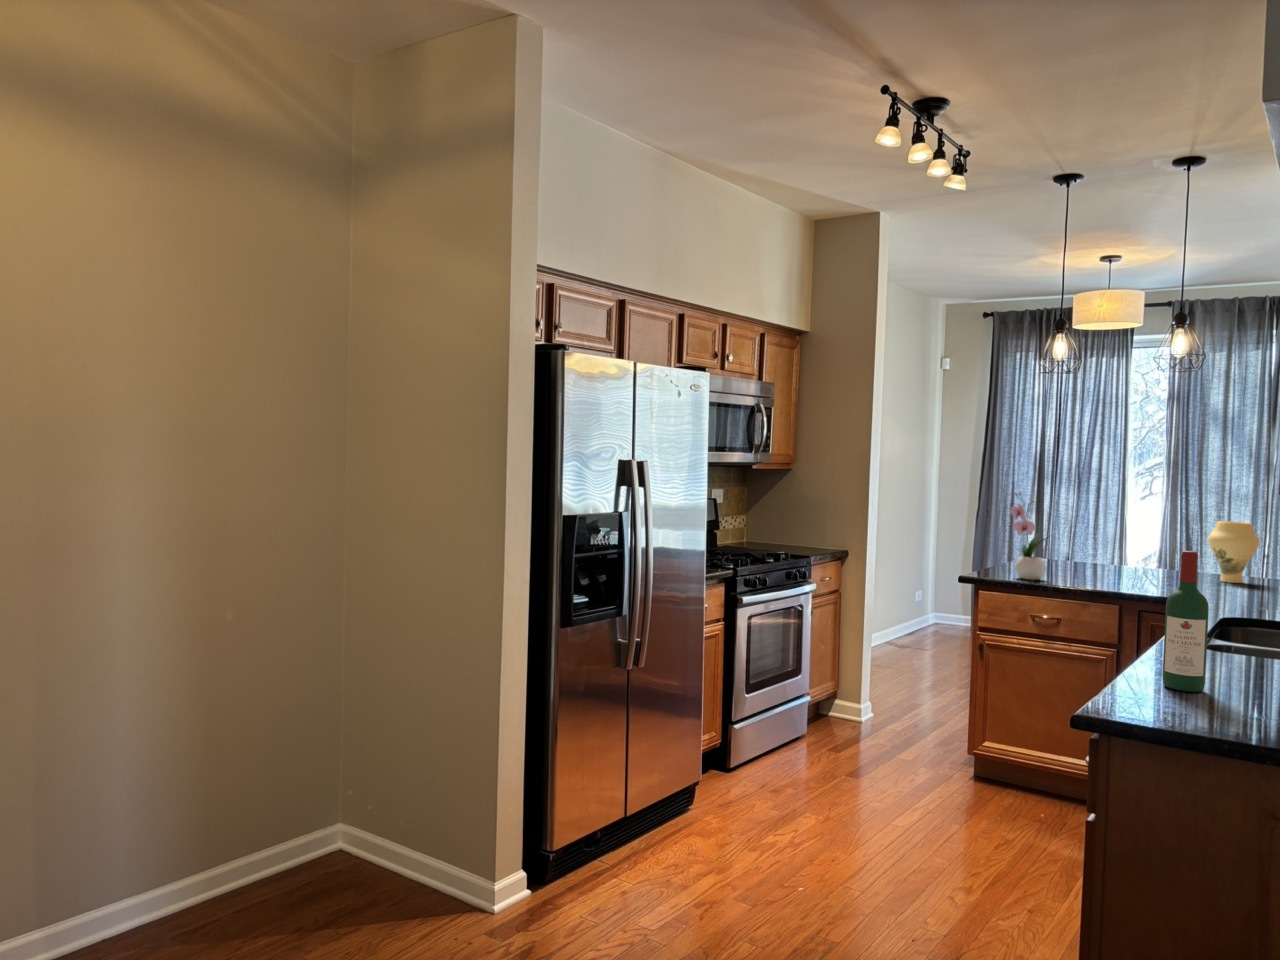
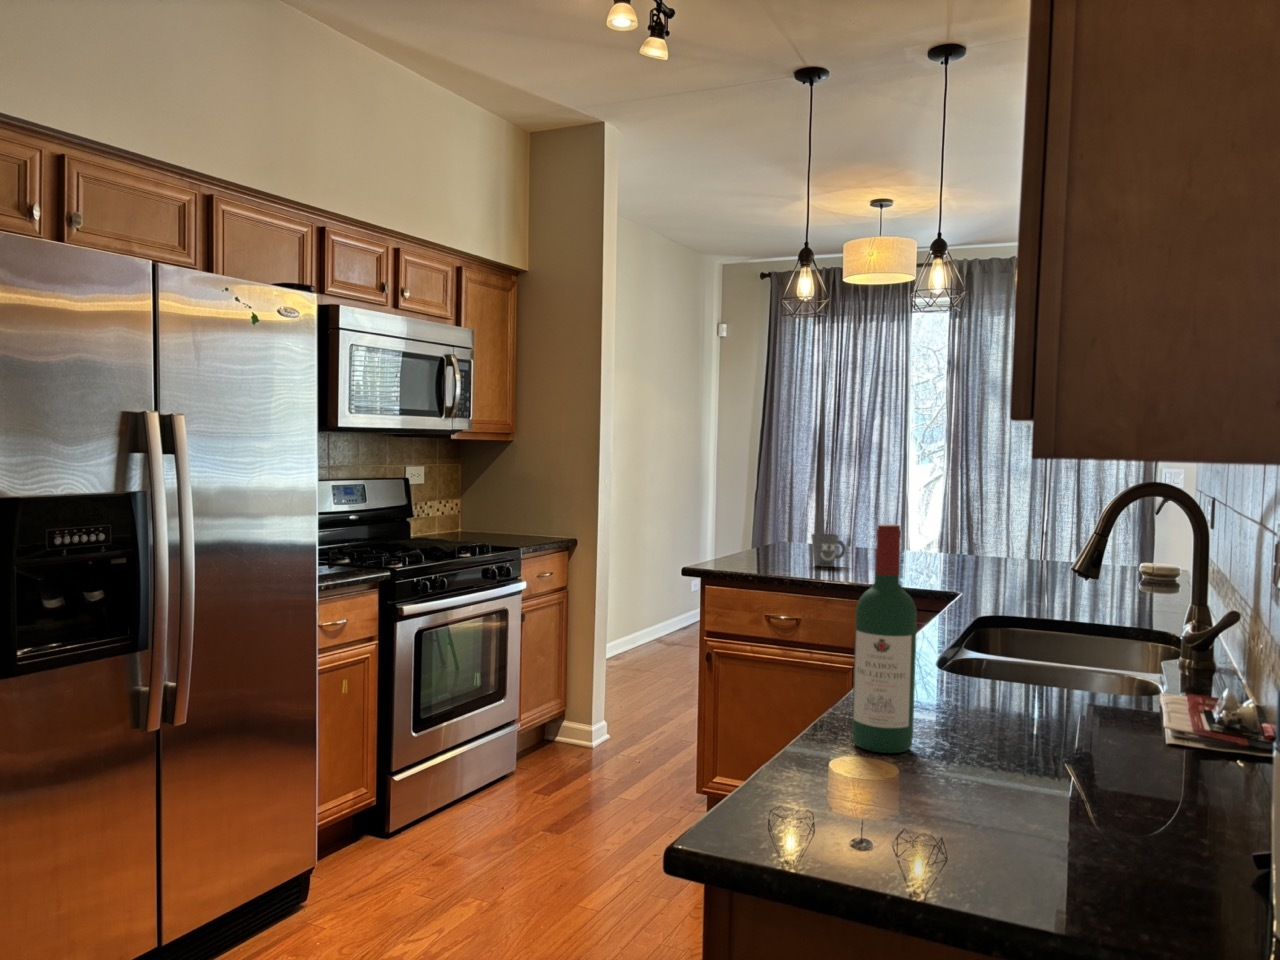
flower arrangement: present [1010,493,1046,580] -> none [741,460,791,570]
vase: present [1208,521,1260,583] -> none [972,492,1028,566]
mug: none [1066,552,1097,579] -> present [811,533,846,567]

